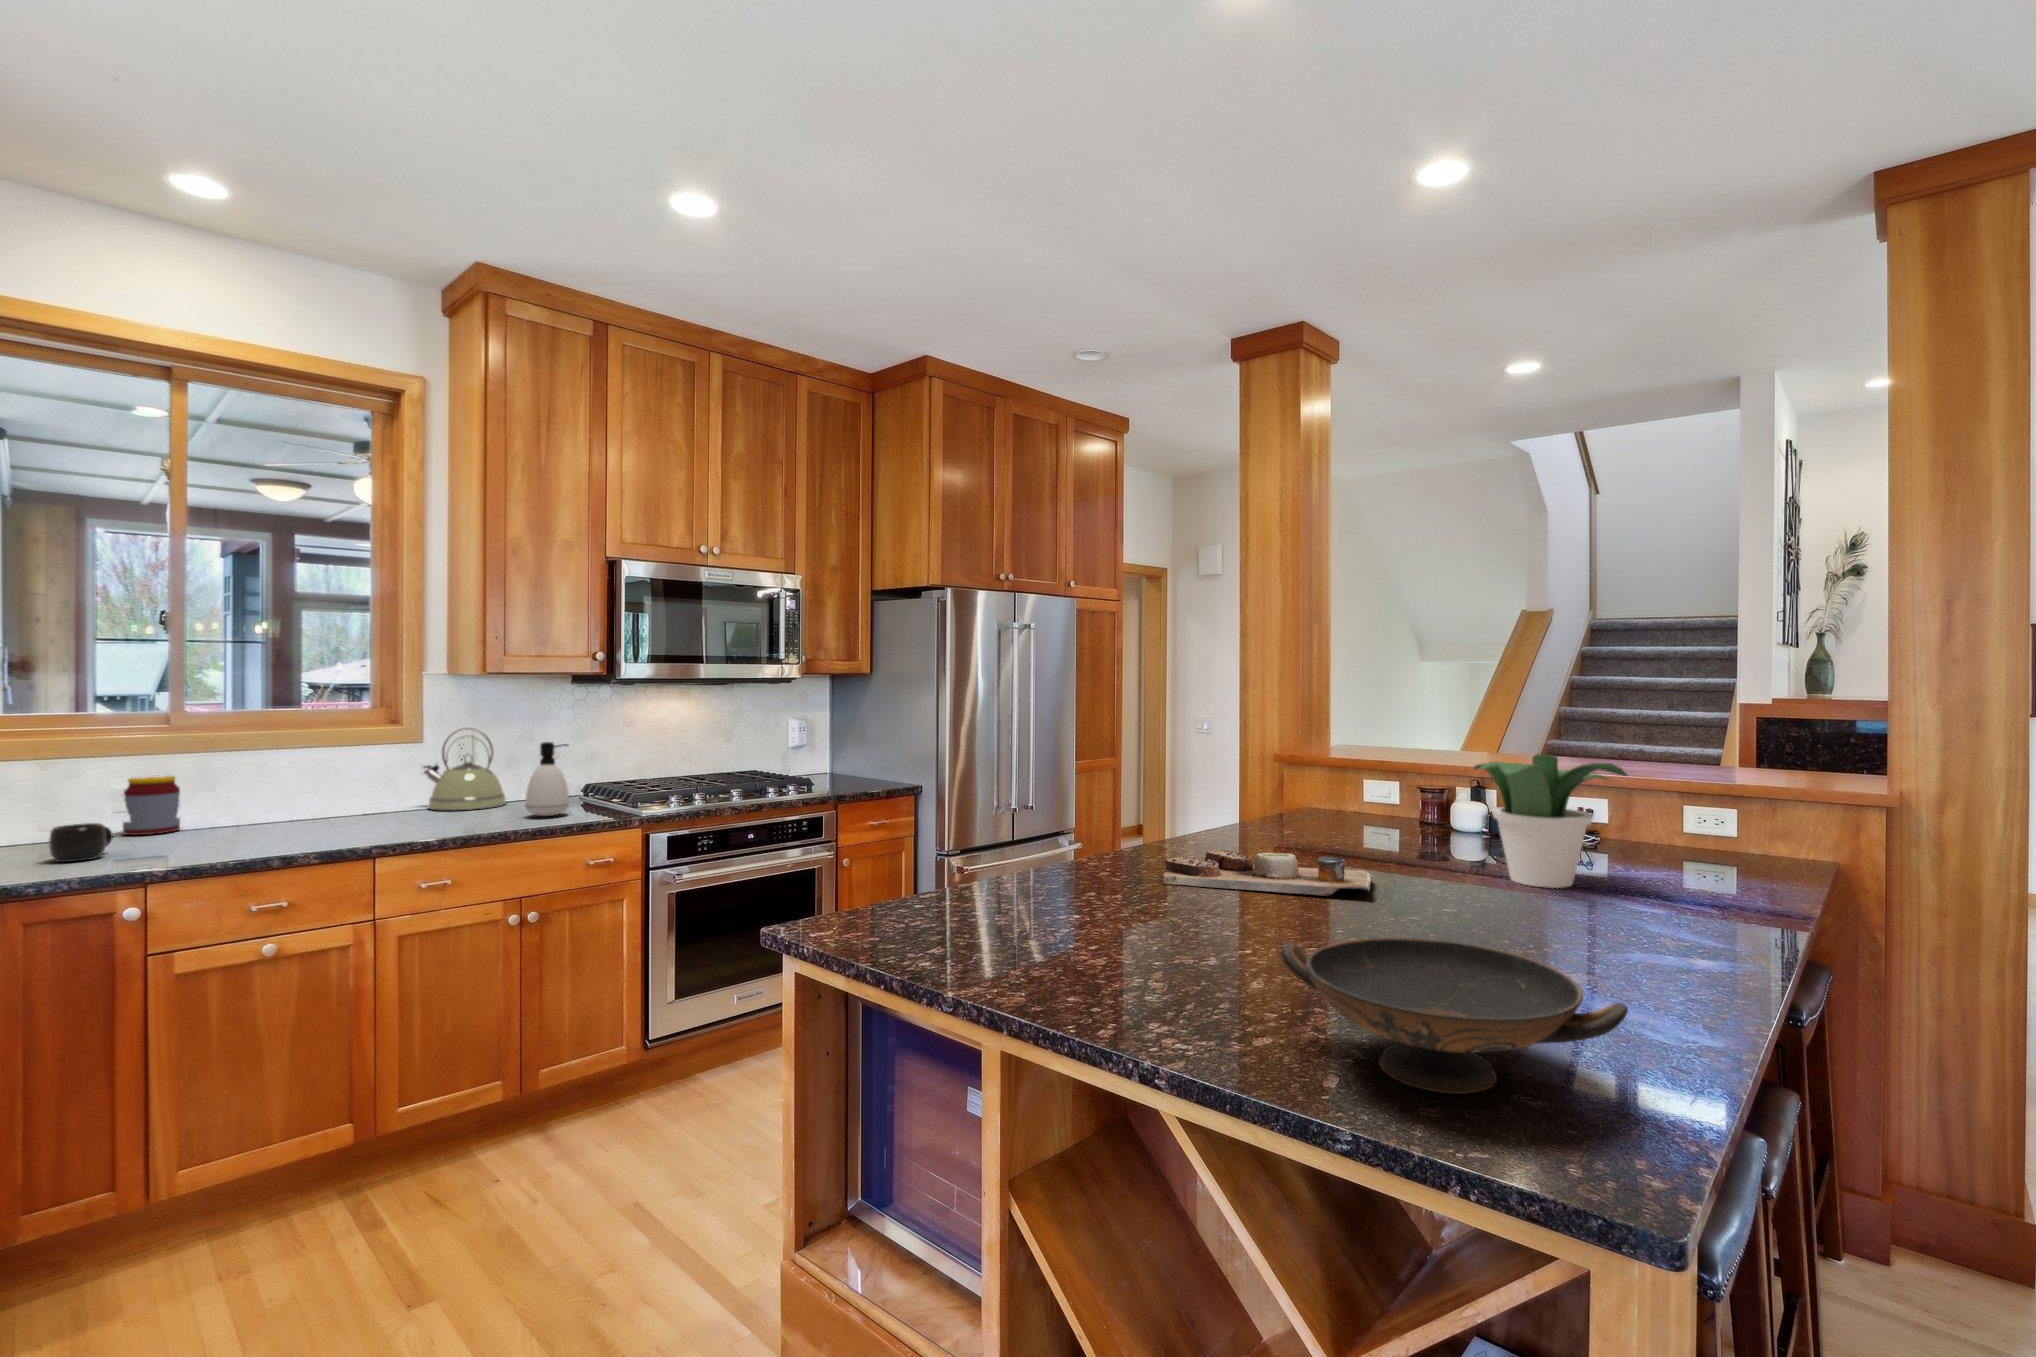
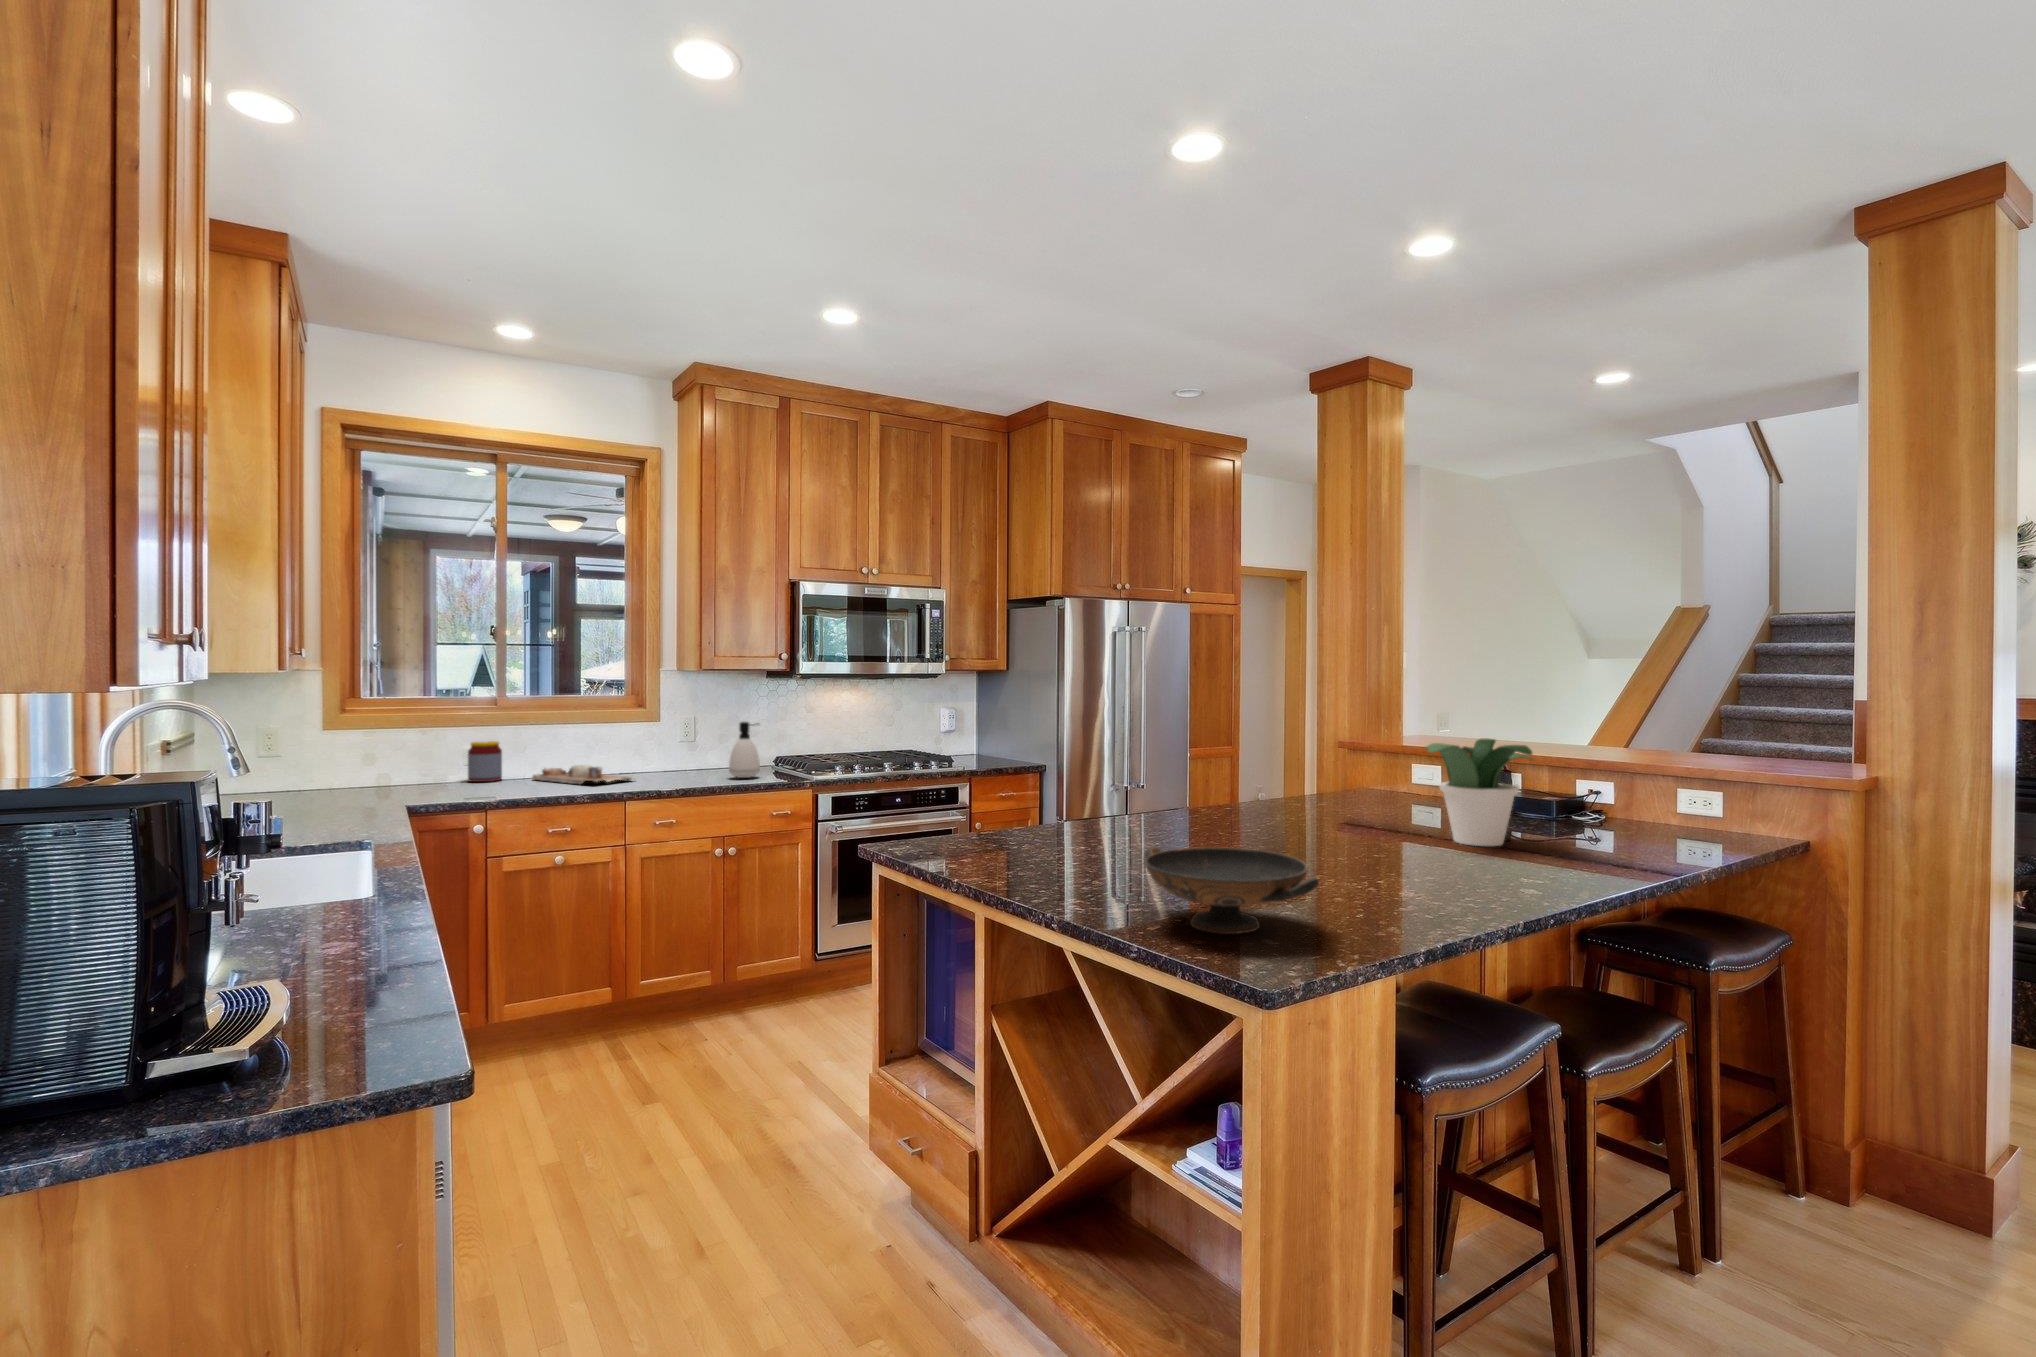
kettle: present [424,728,506,810] -> none [658,711,718,773]
mug: present [49,823,113,862] -> none [429,771,464,796]
cutting board: present [1163,850,1370,896] -> present [533,765,635,784]

